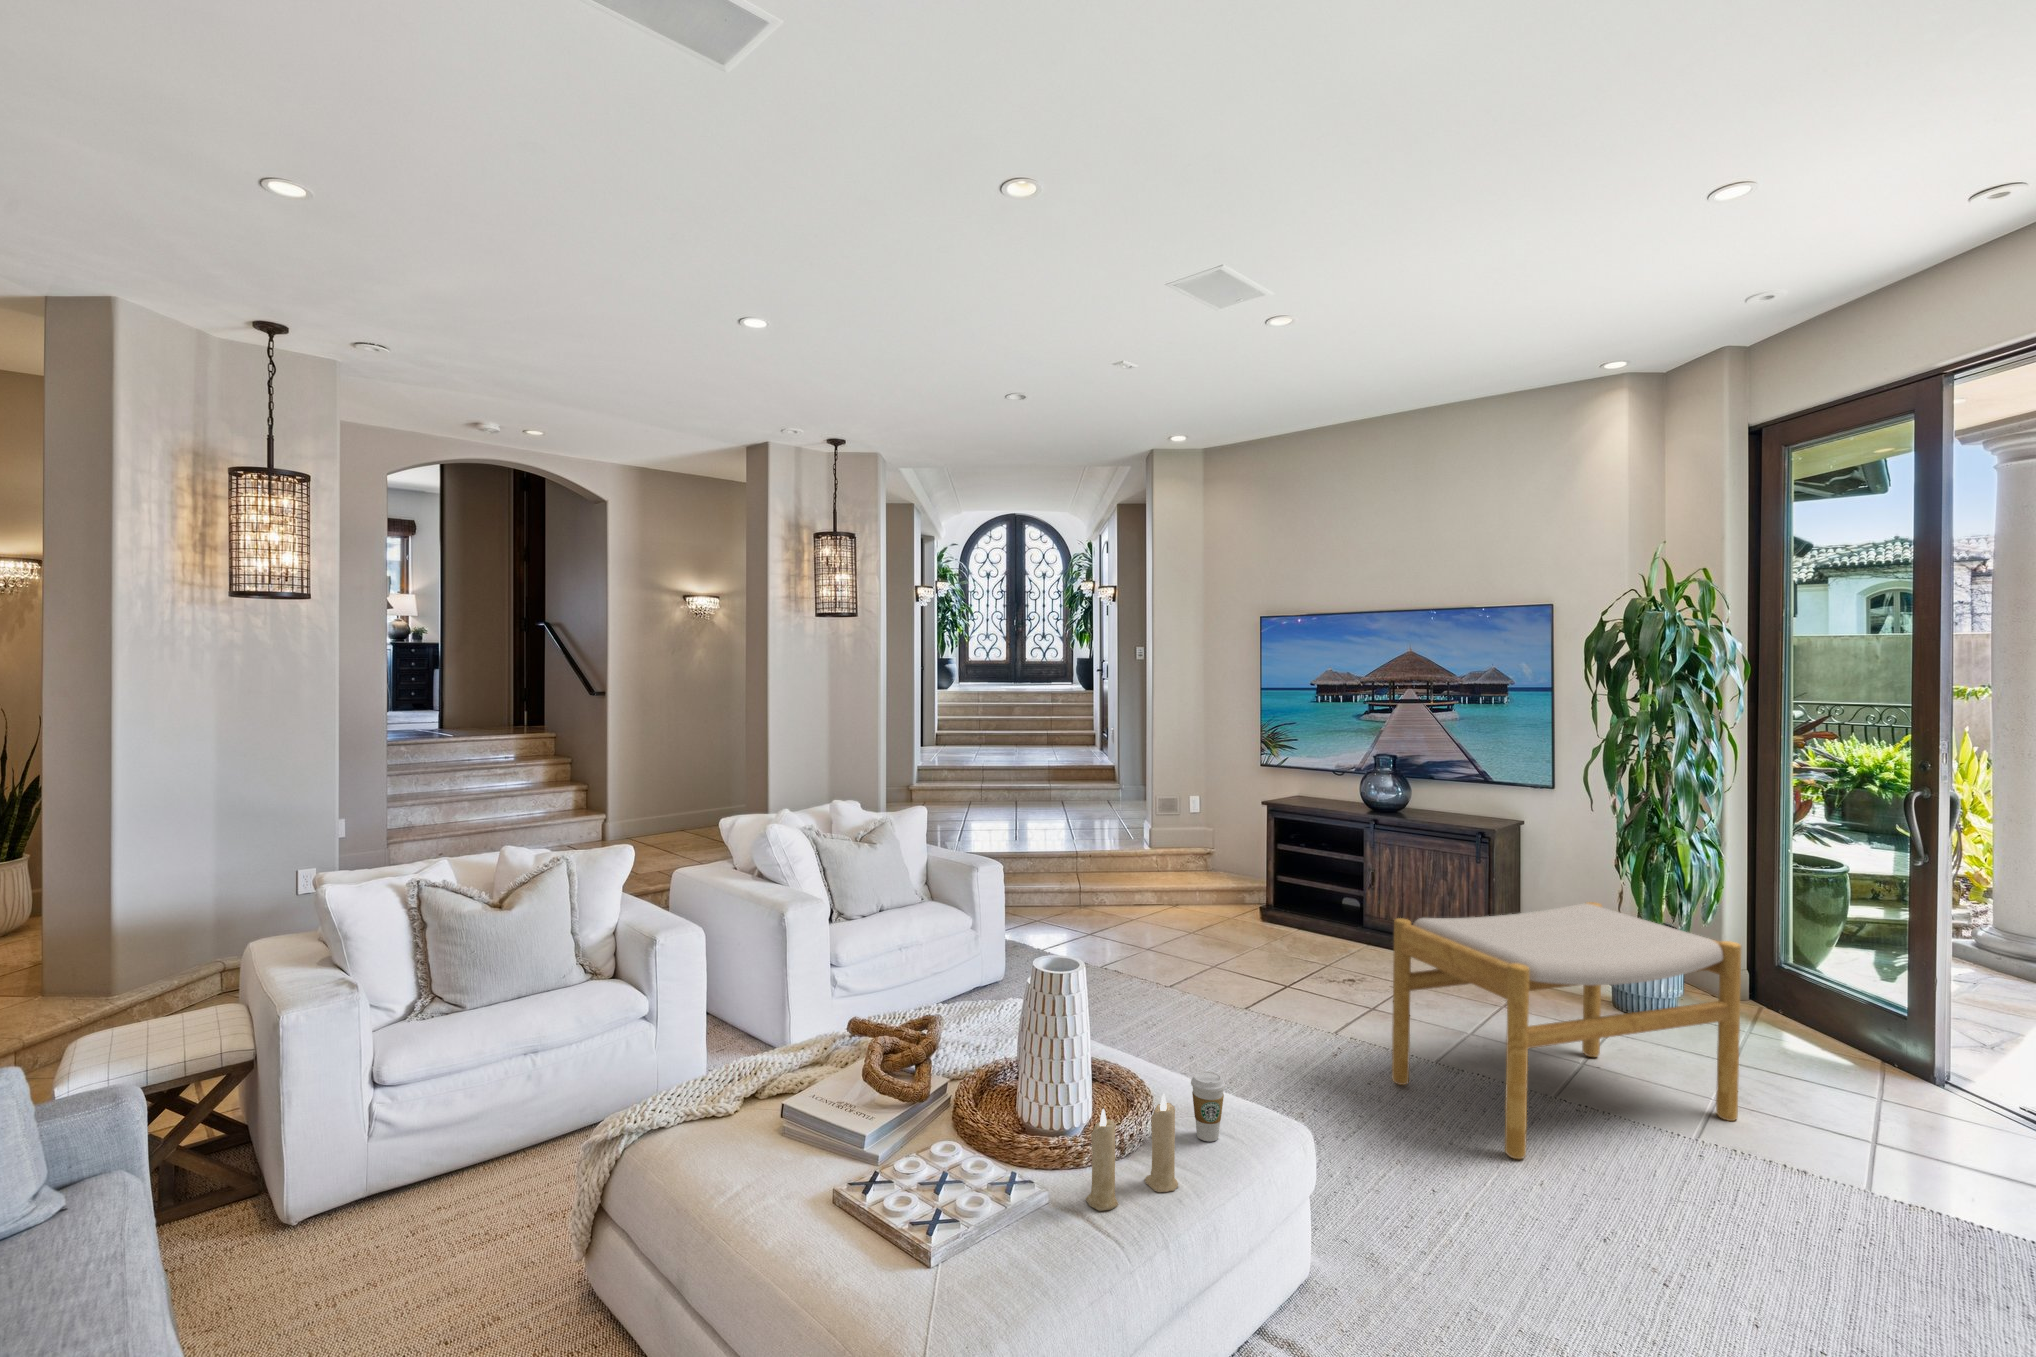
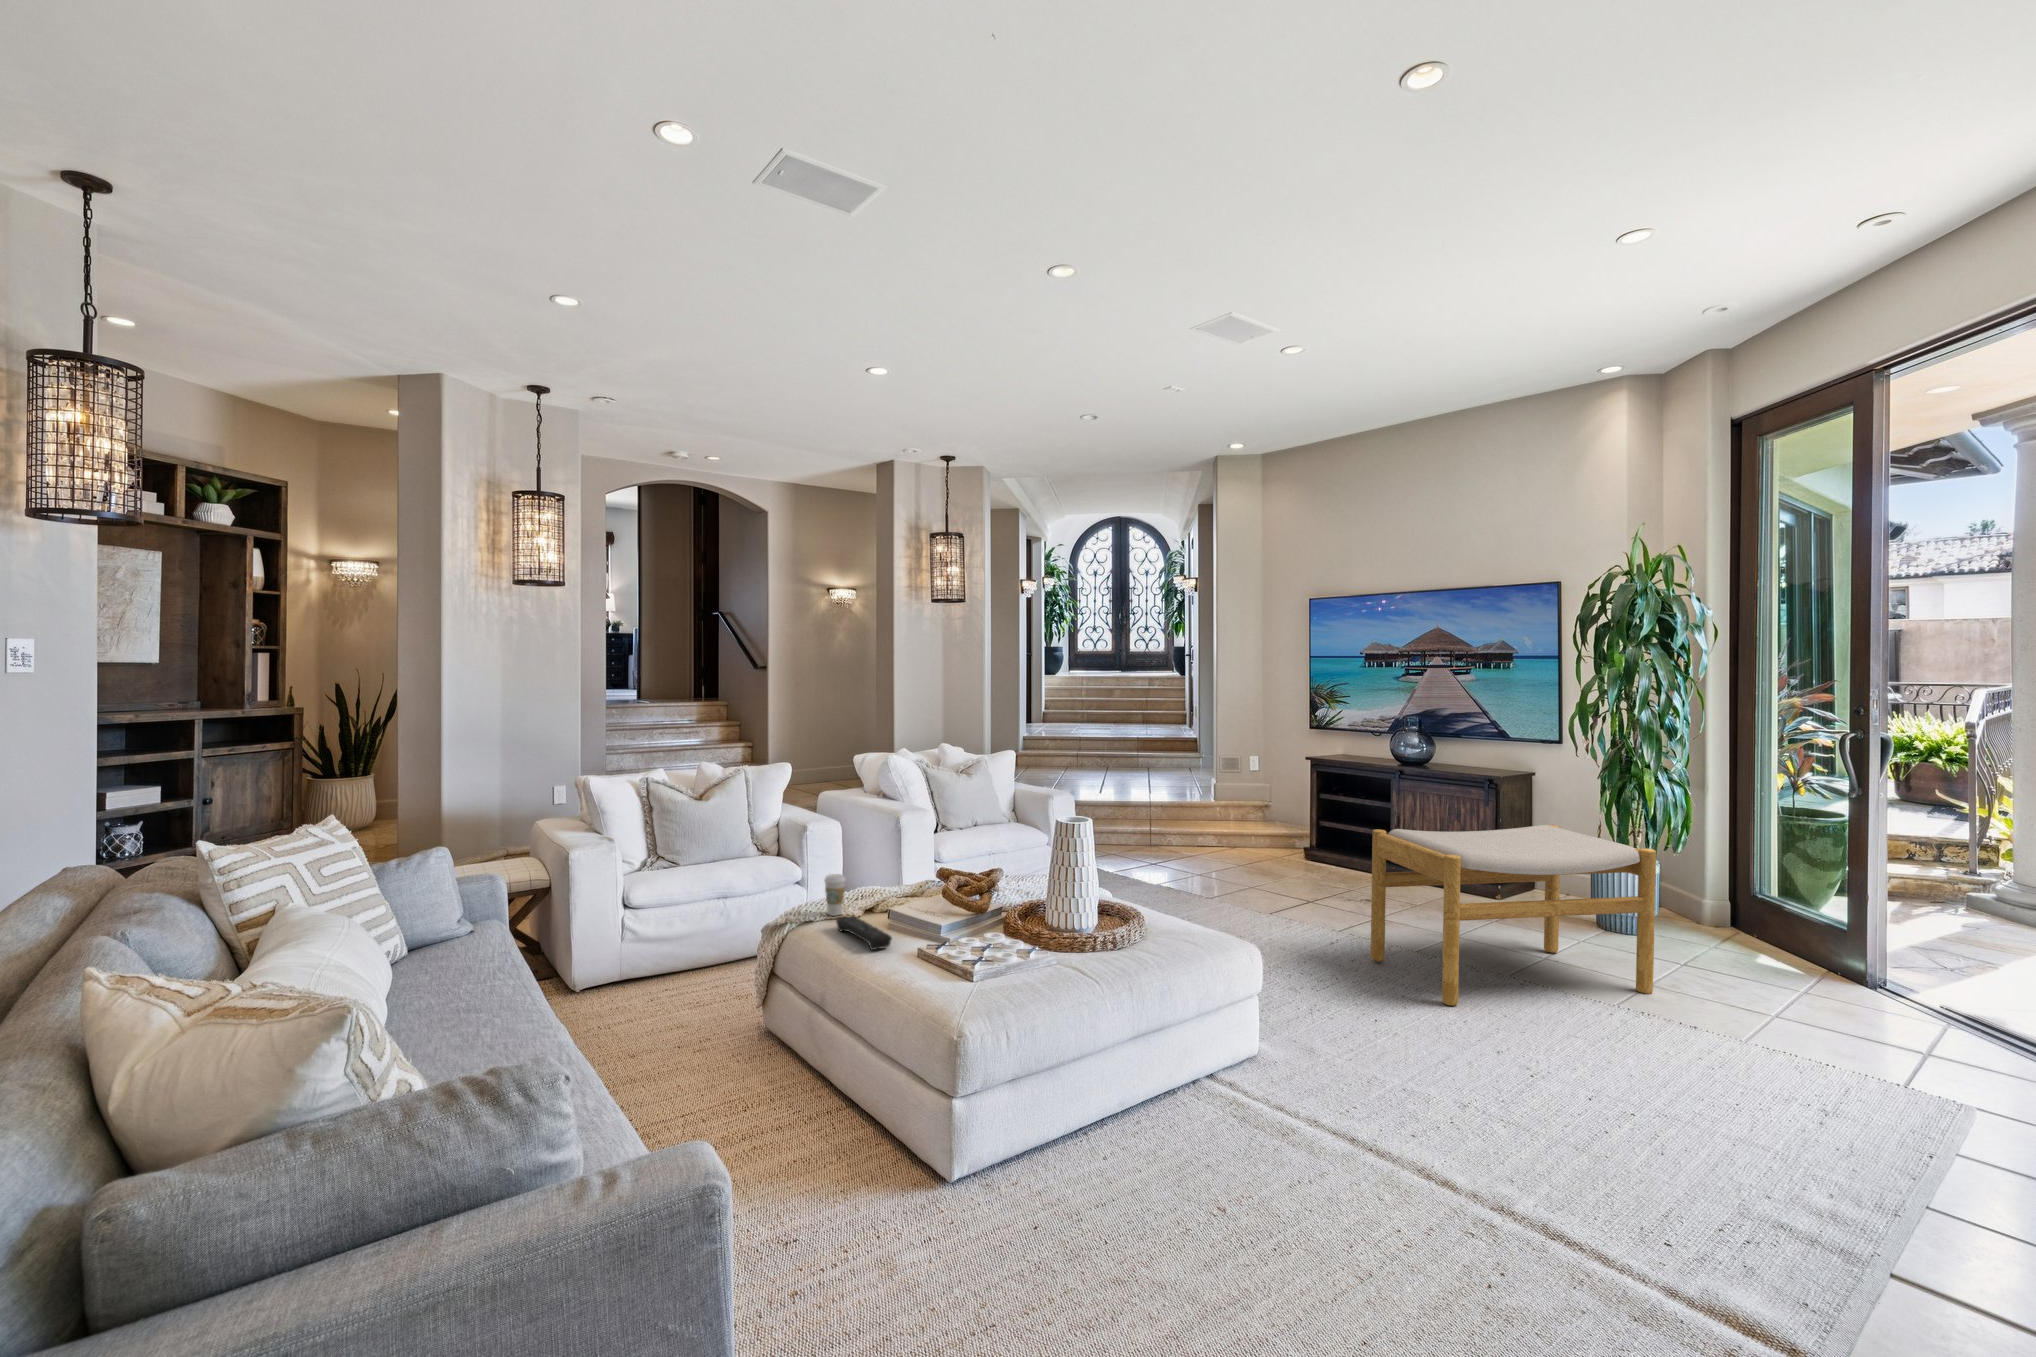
coffee cup: present [1191,1071,1225,1141] -> present [824,874,846,916]
candle: present [1085,1094,1178,1211] -> none [1080,893,1145,965]
remote control: none [699,1125,789,1201] -> present [836,916,892,950]

